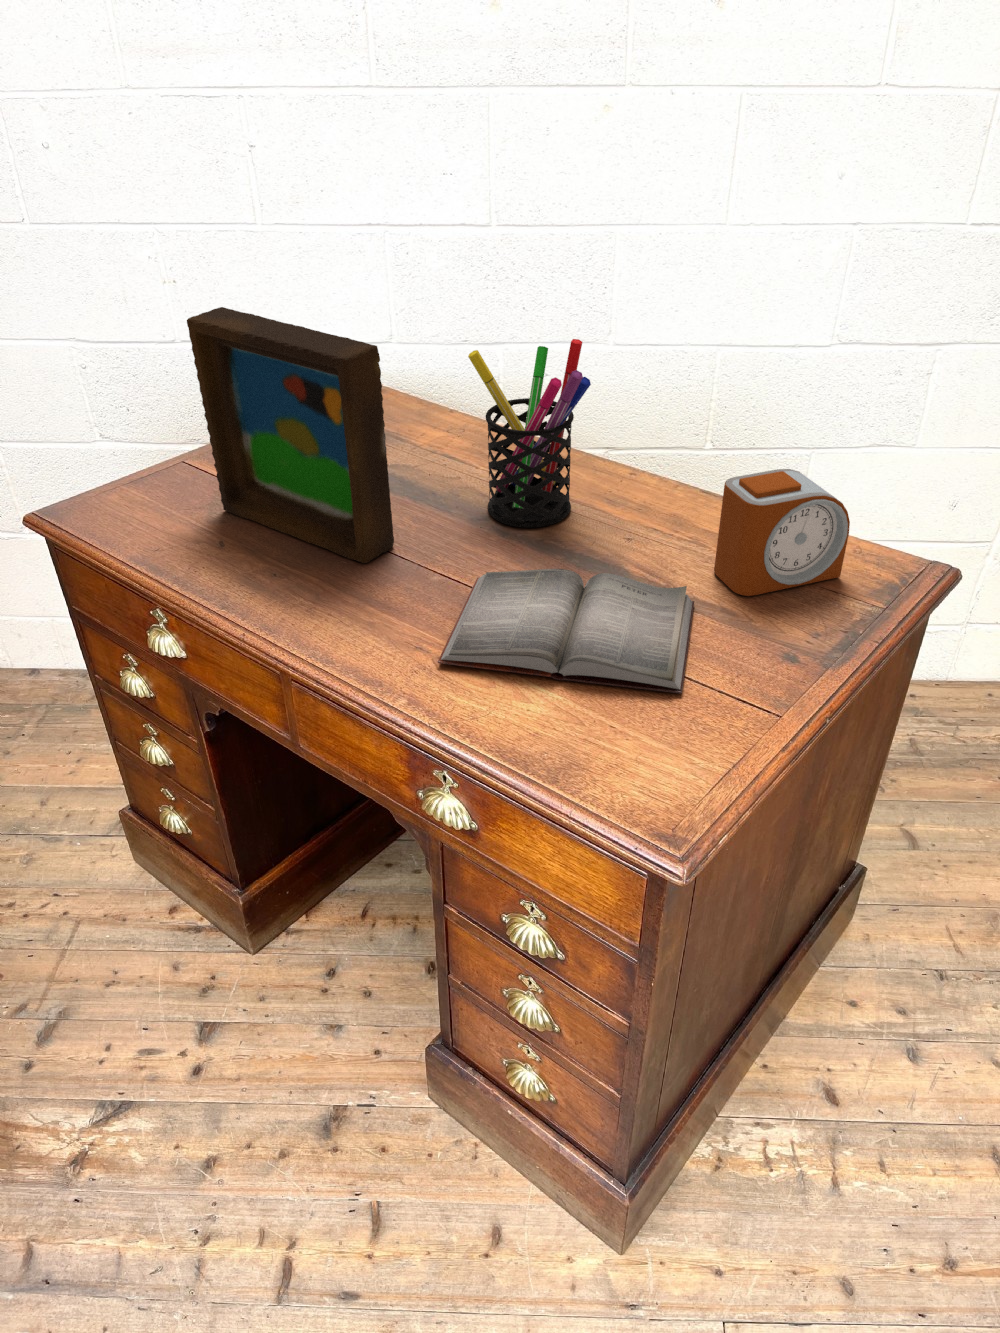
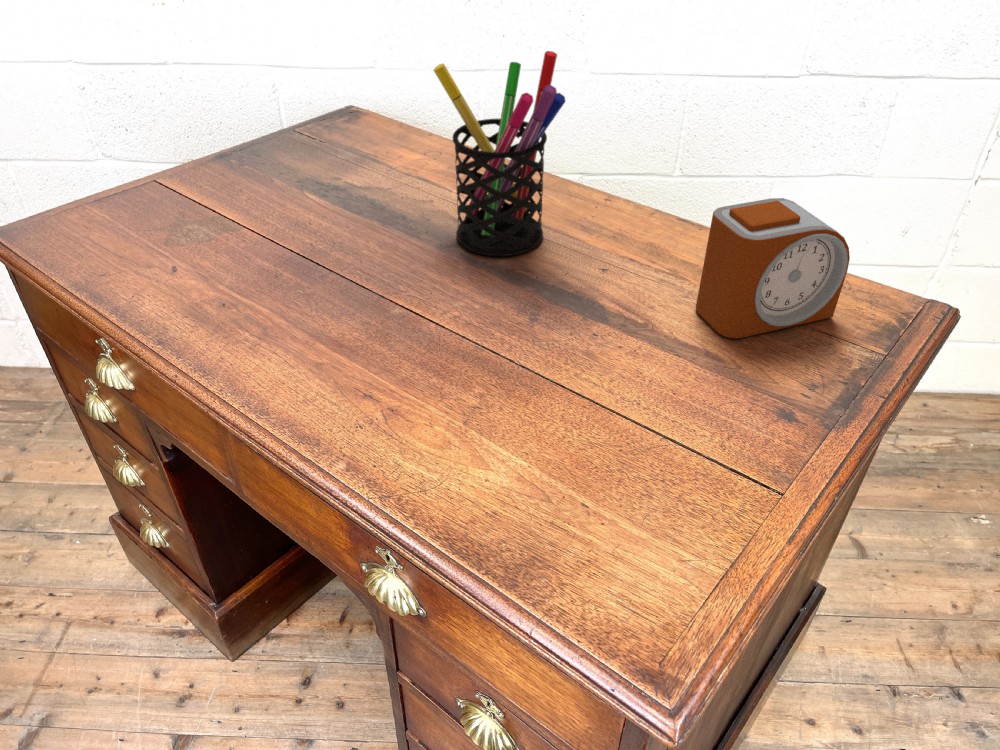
picture frame: present [187,307,394,563] -> none [121,11,354,294]
hardback book: present [438,569,694,693] -> none [385,306,676,462]

